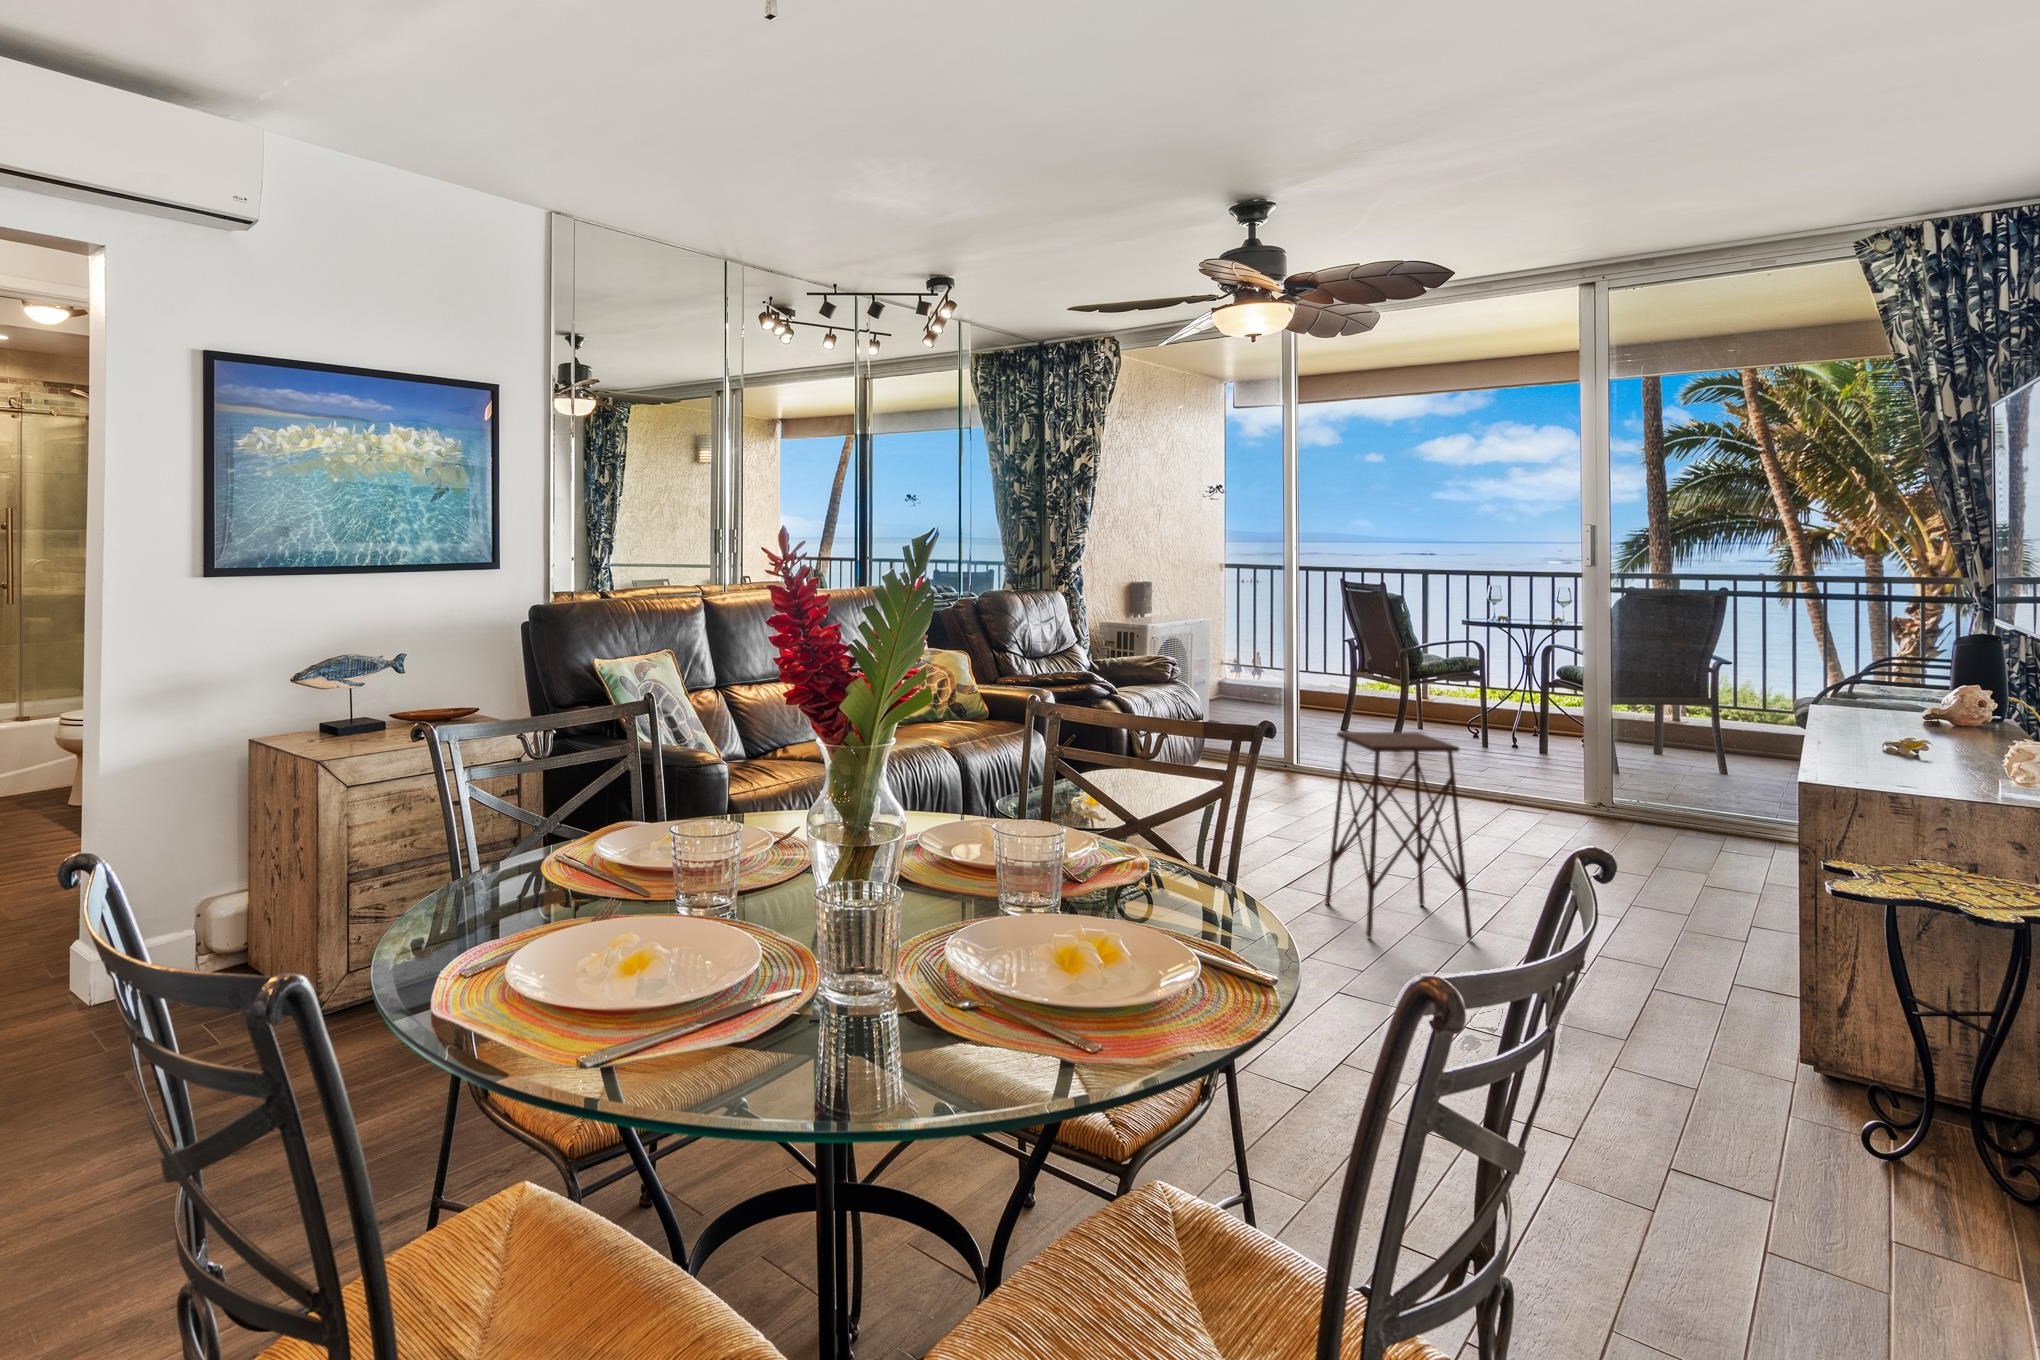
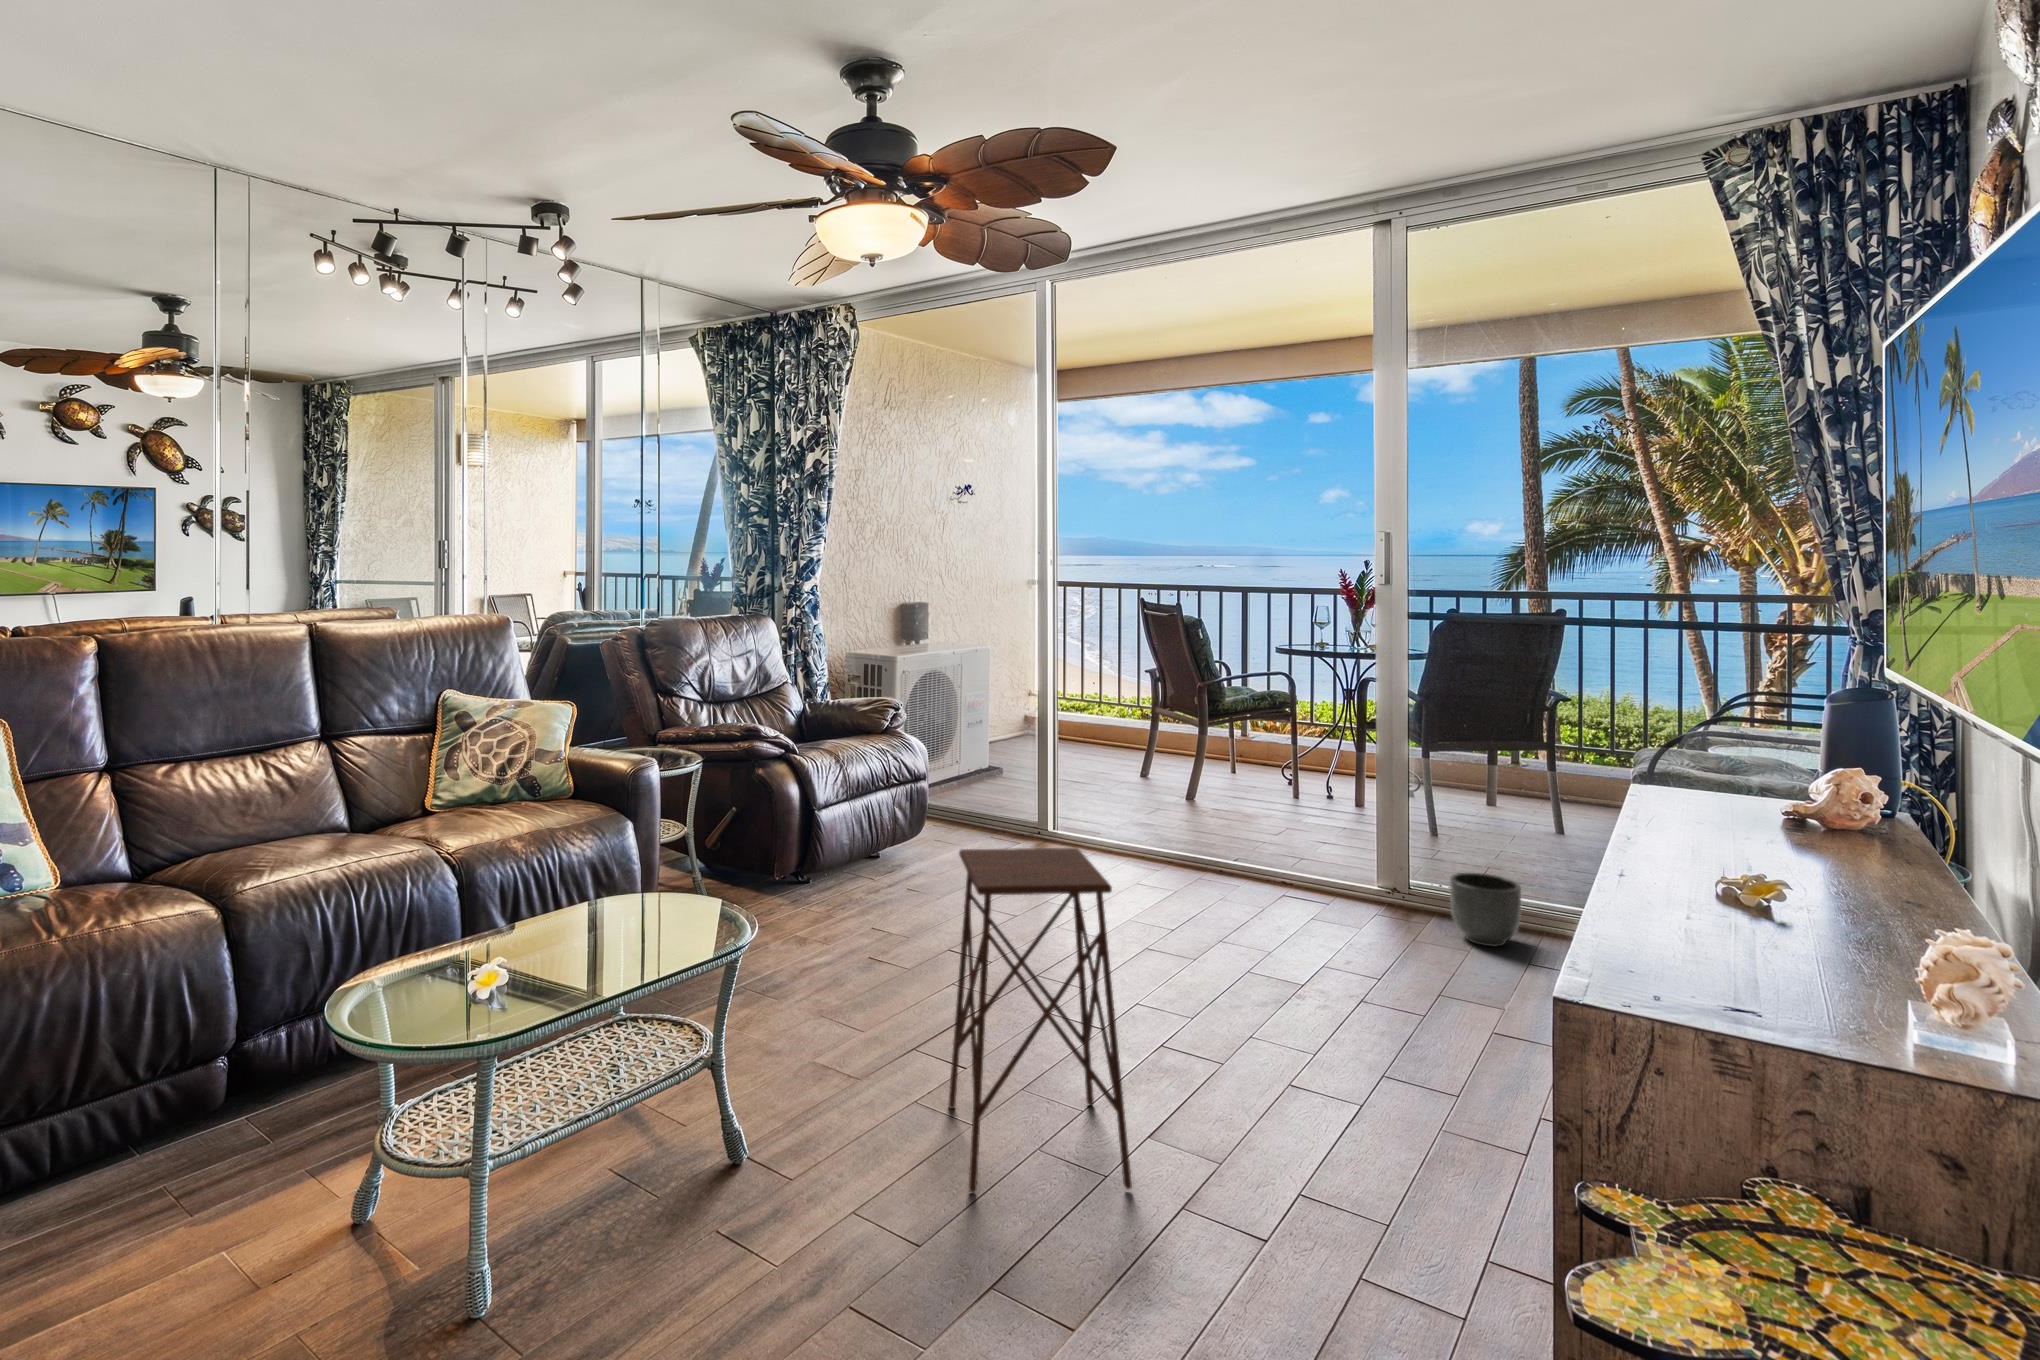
planter: none [1647,786,1706,838] -> present [1450,873,1521,947]

